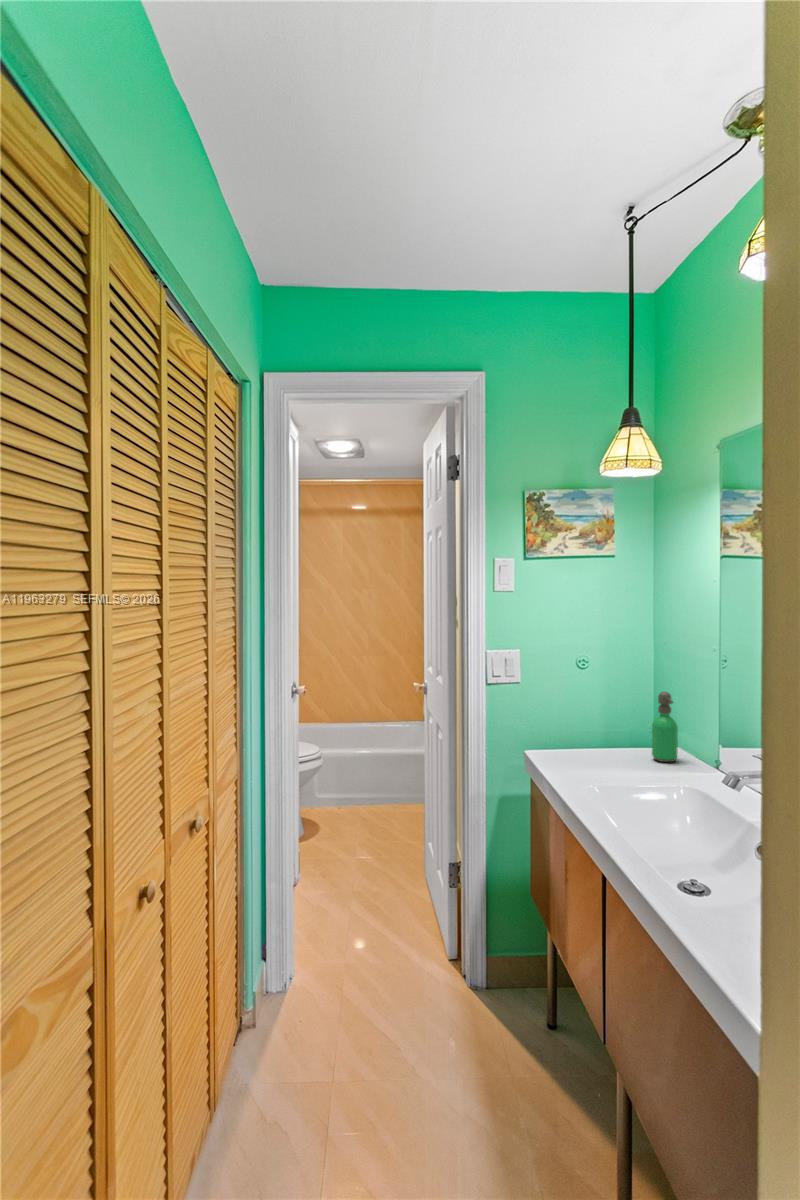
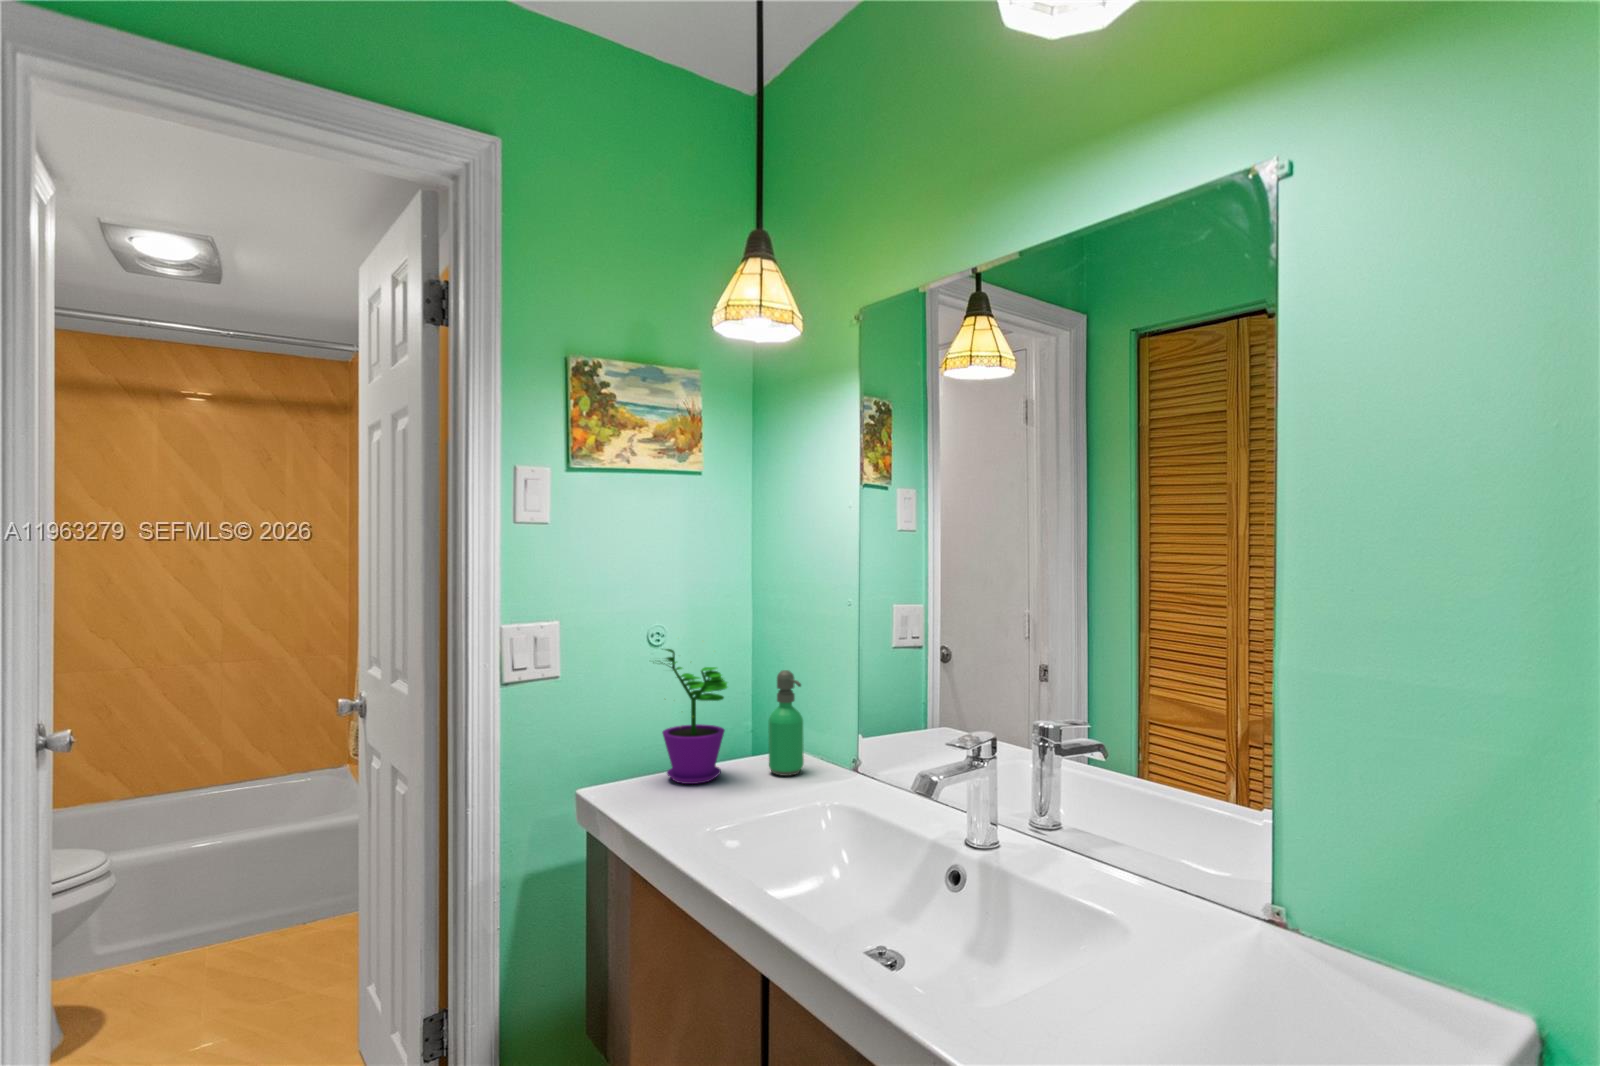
flower pot: none [571,664,623,758] -> present [661,649,727,784]

